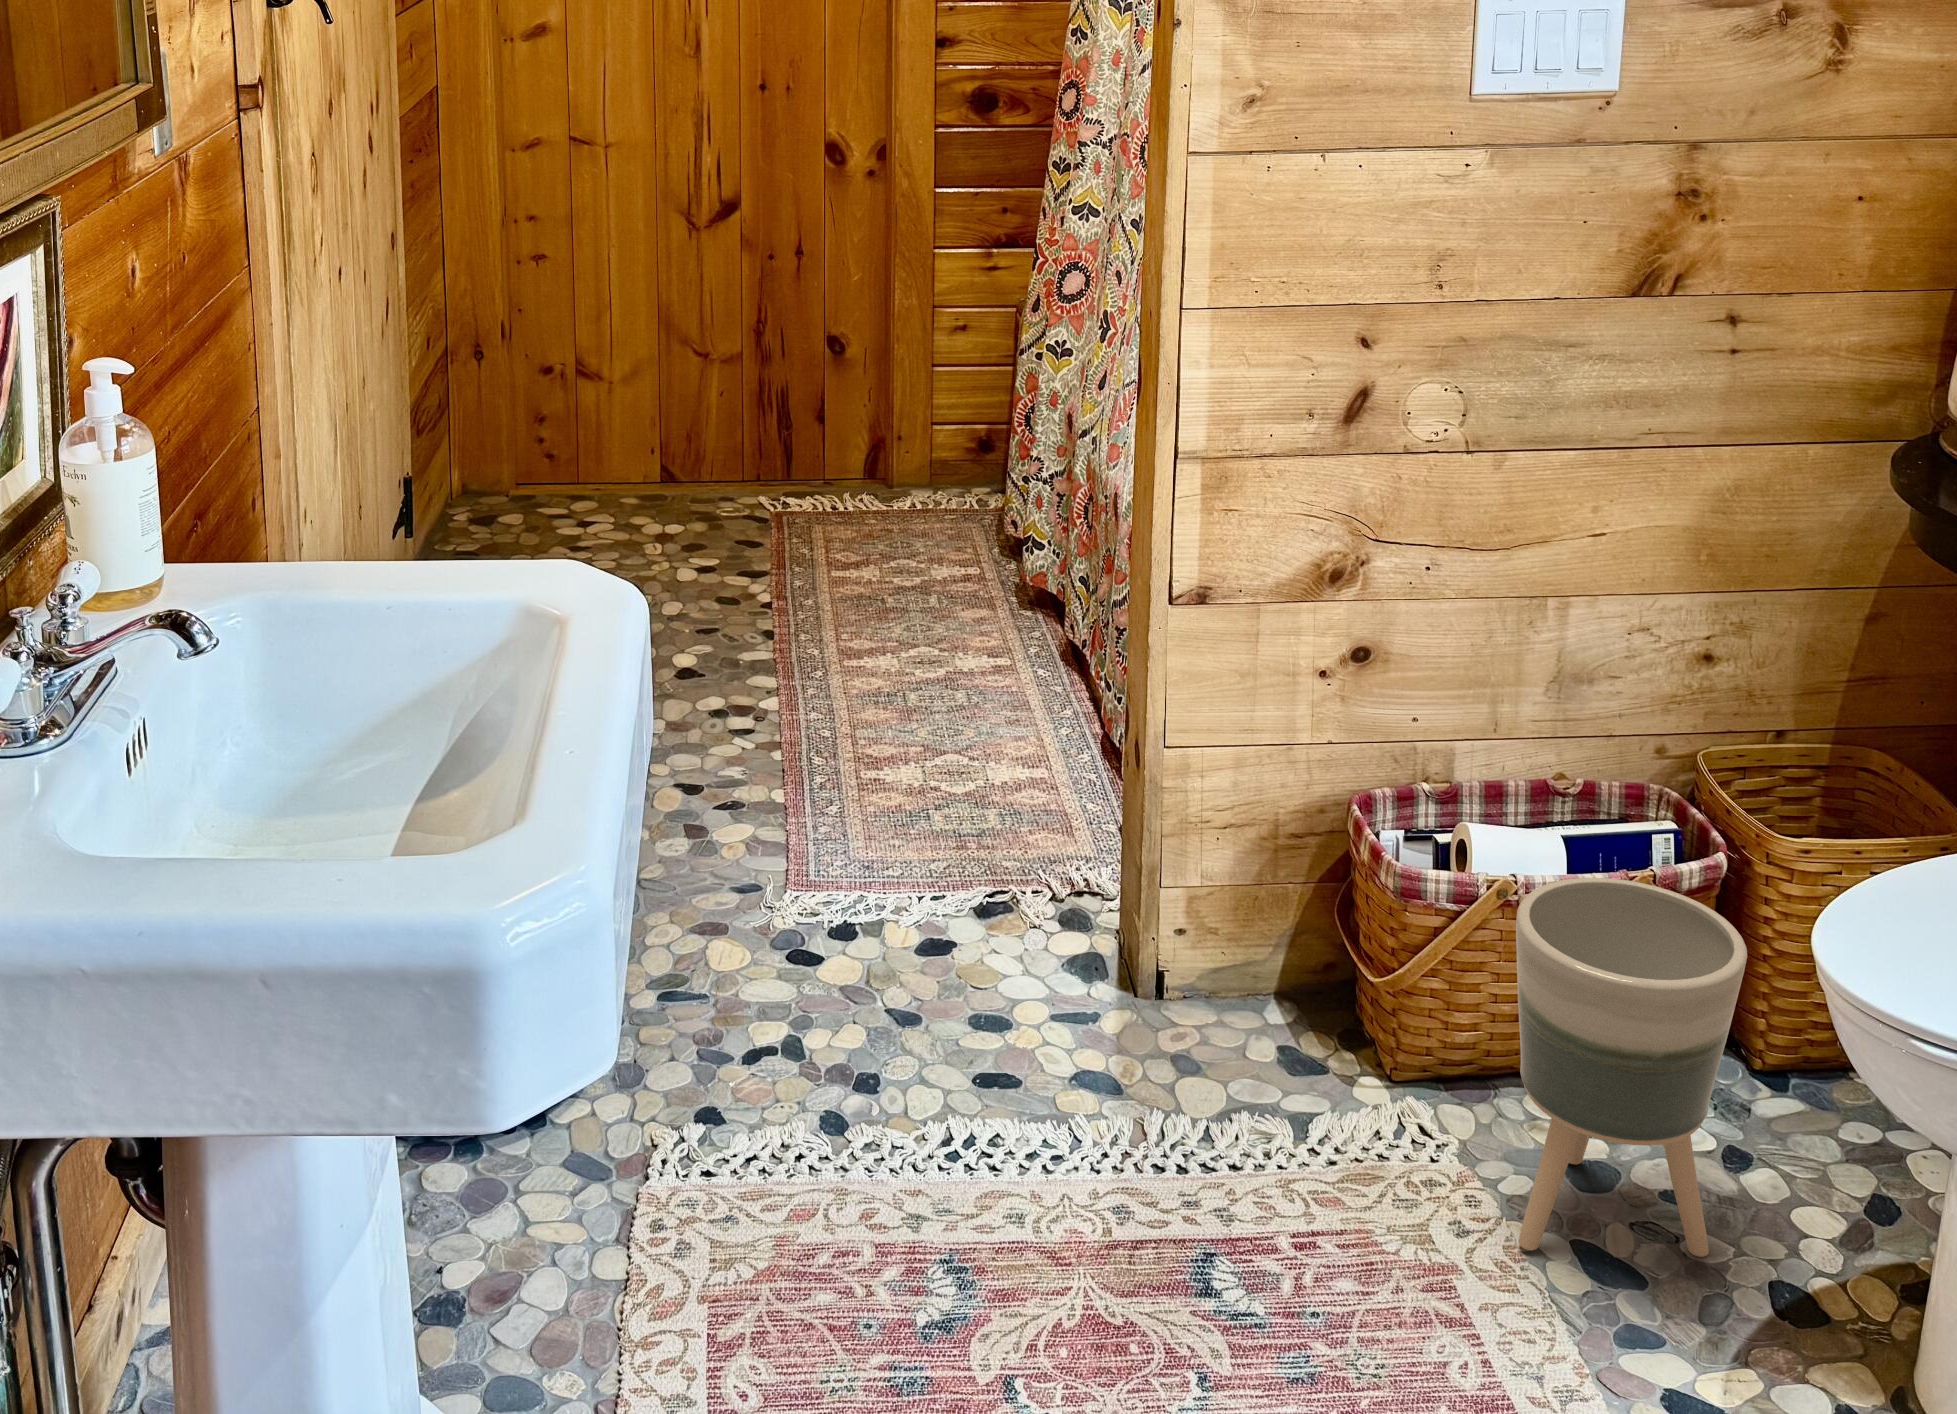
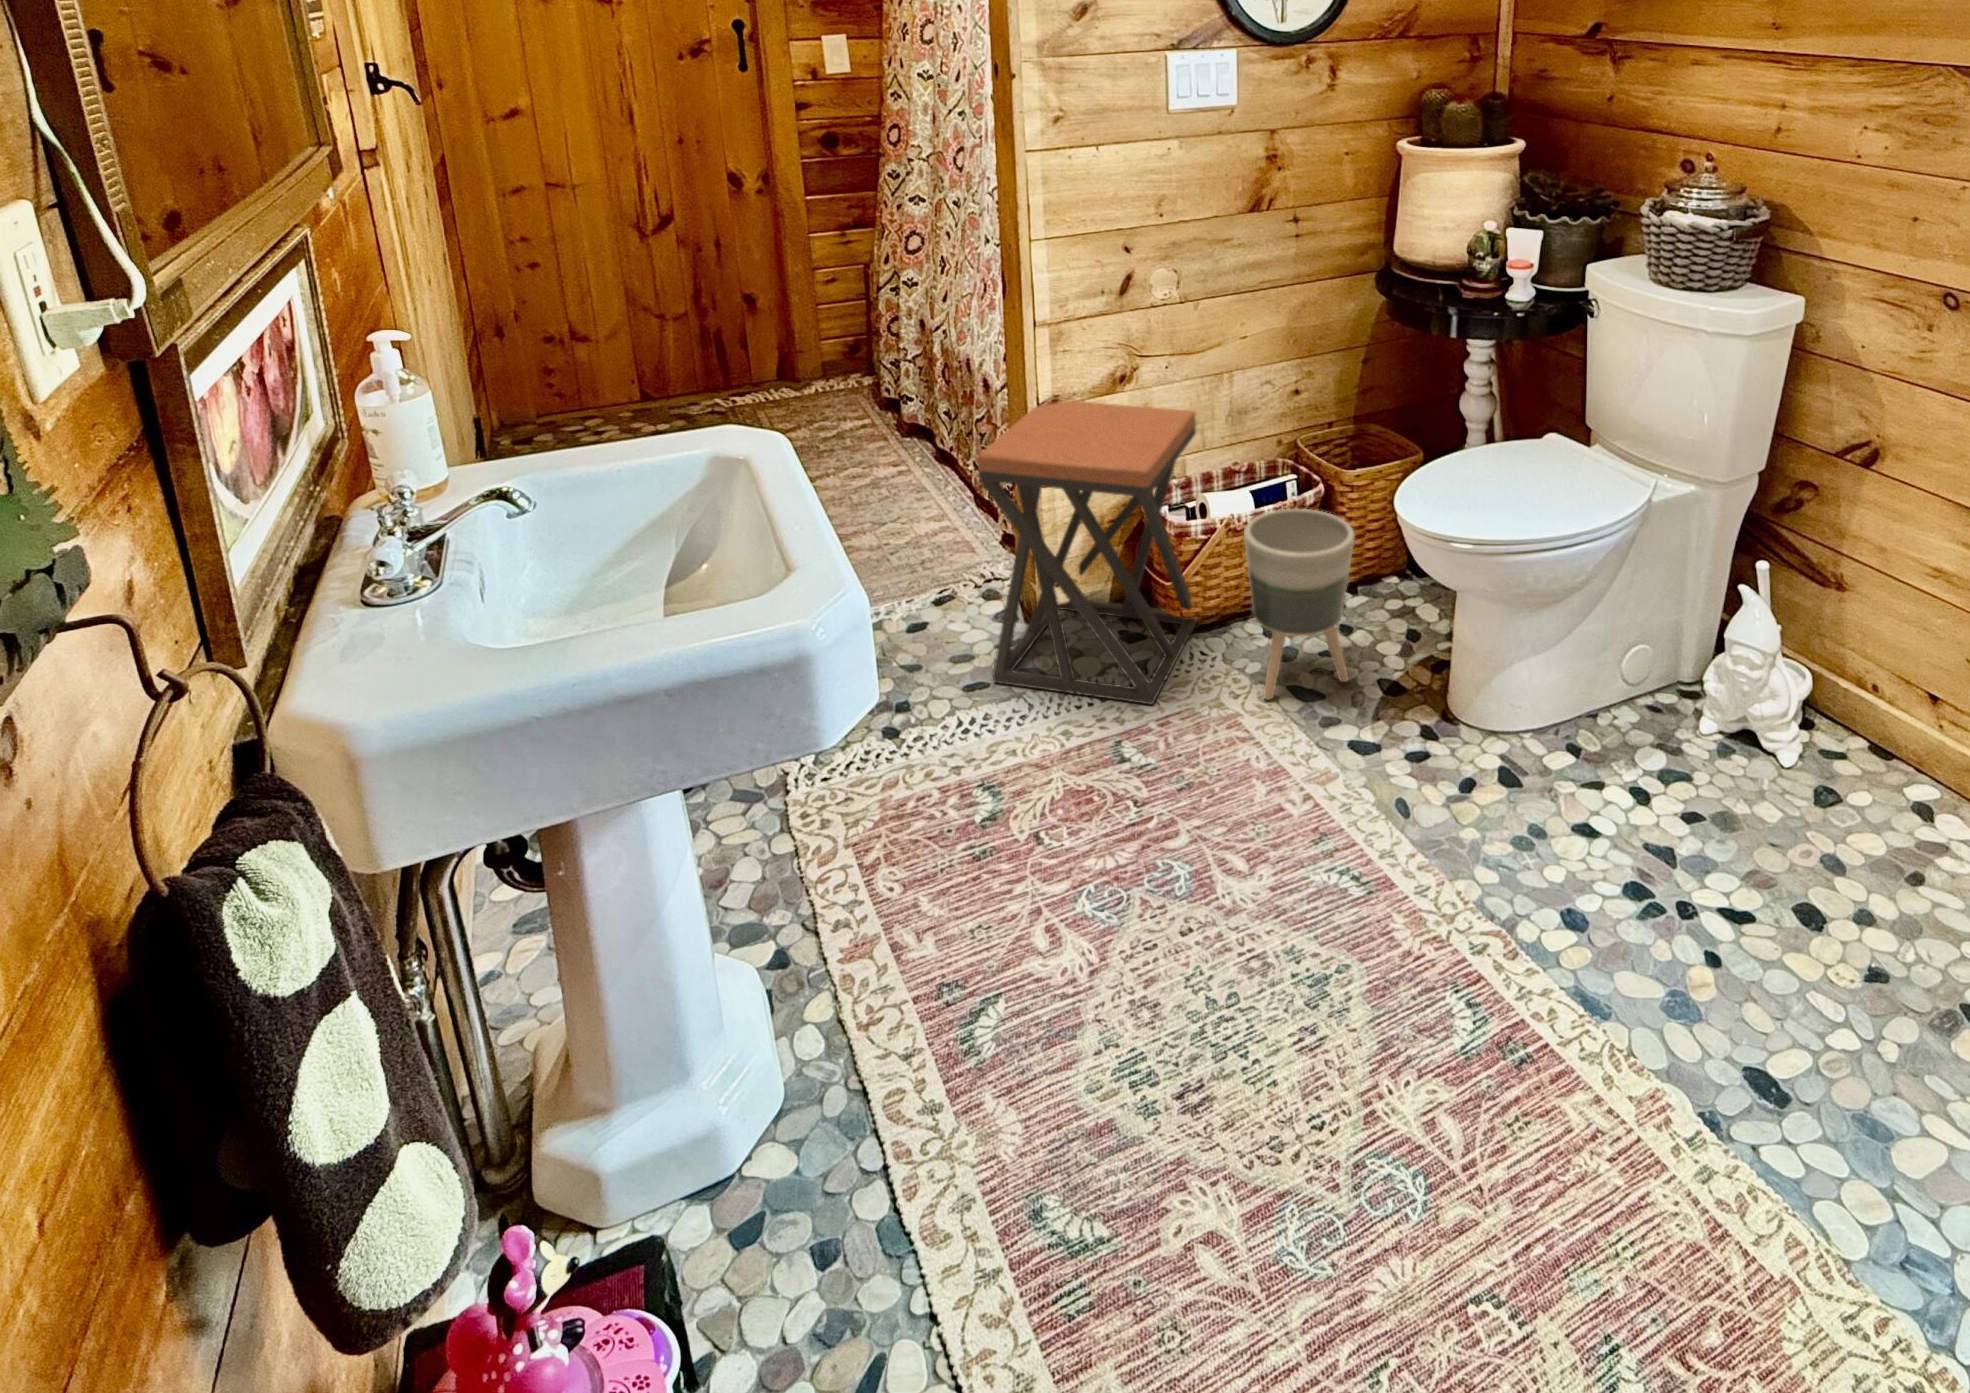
stool: none [1028,587,1468,1198] -> present [977,401,1197,704]

